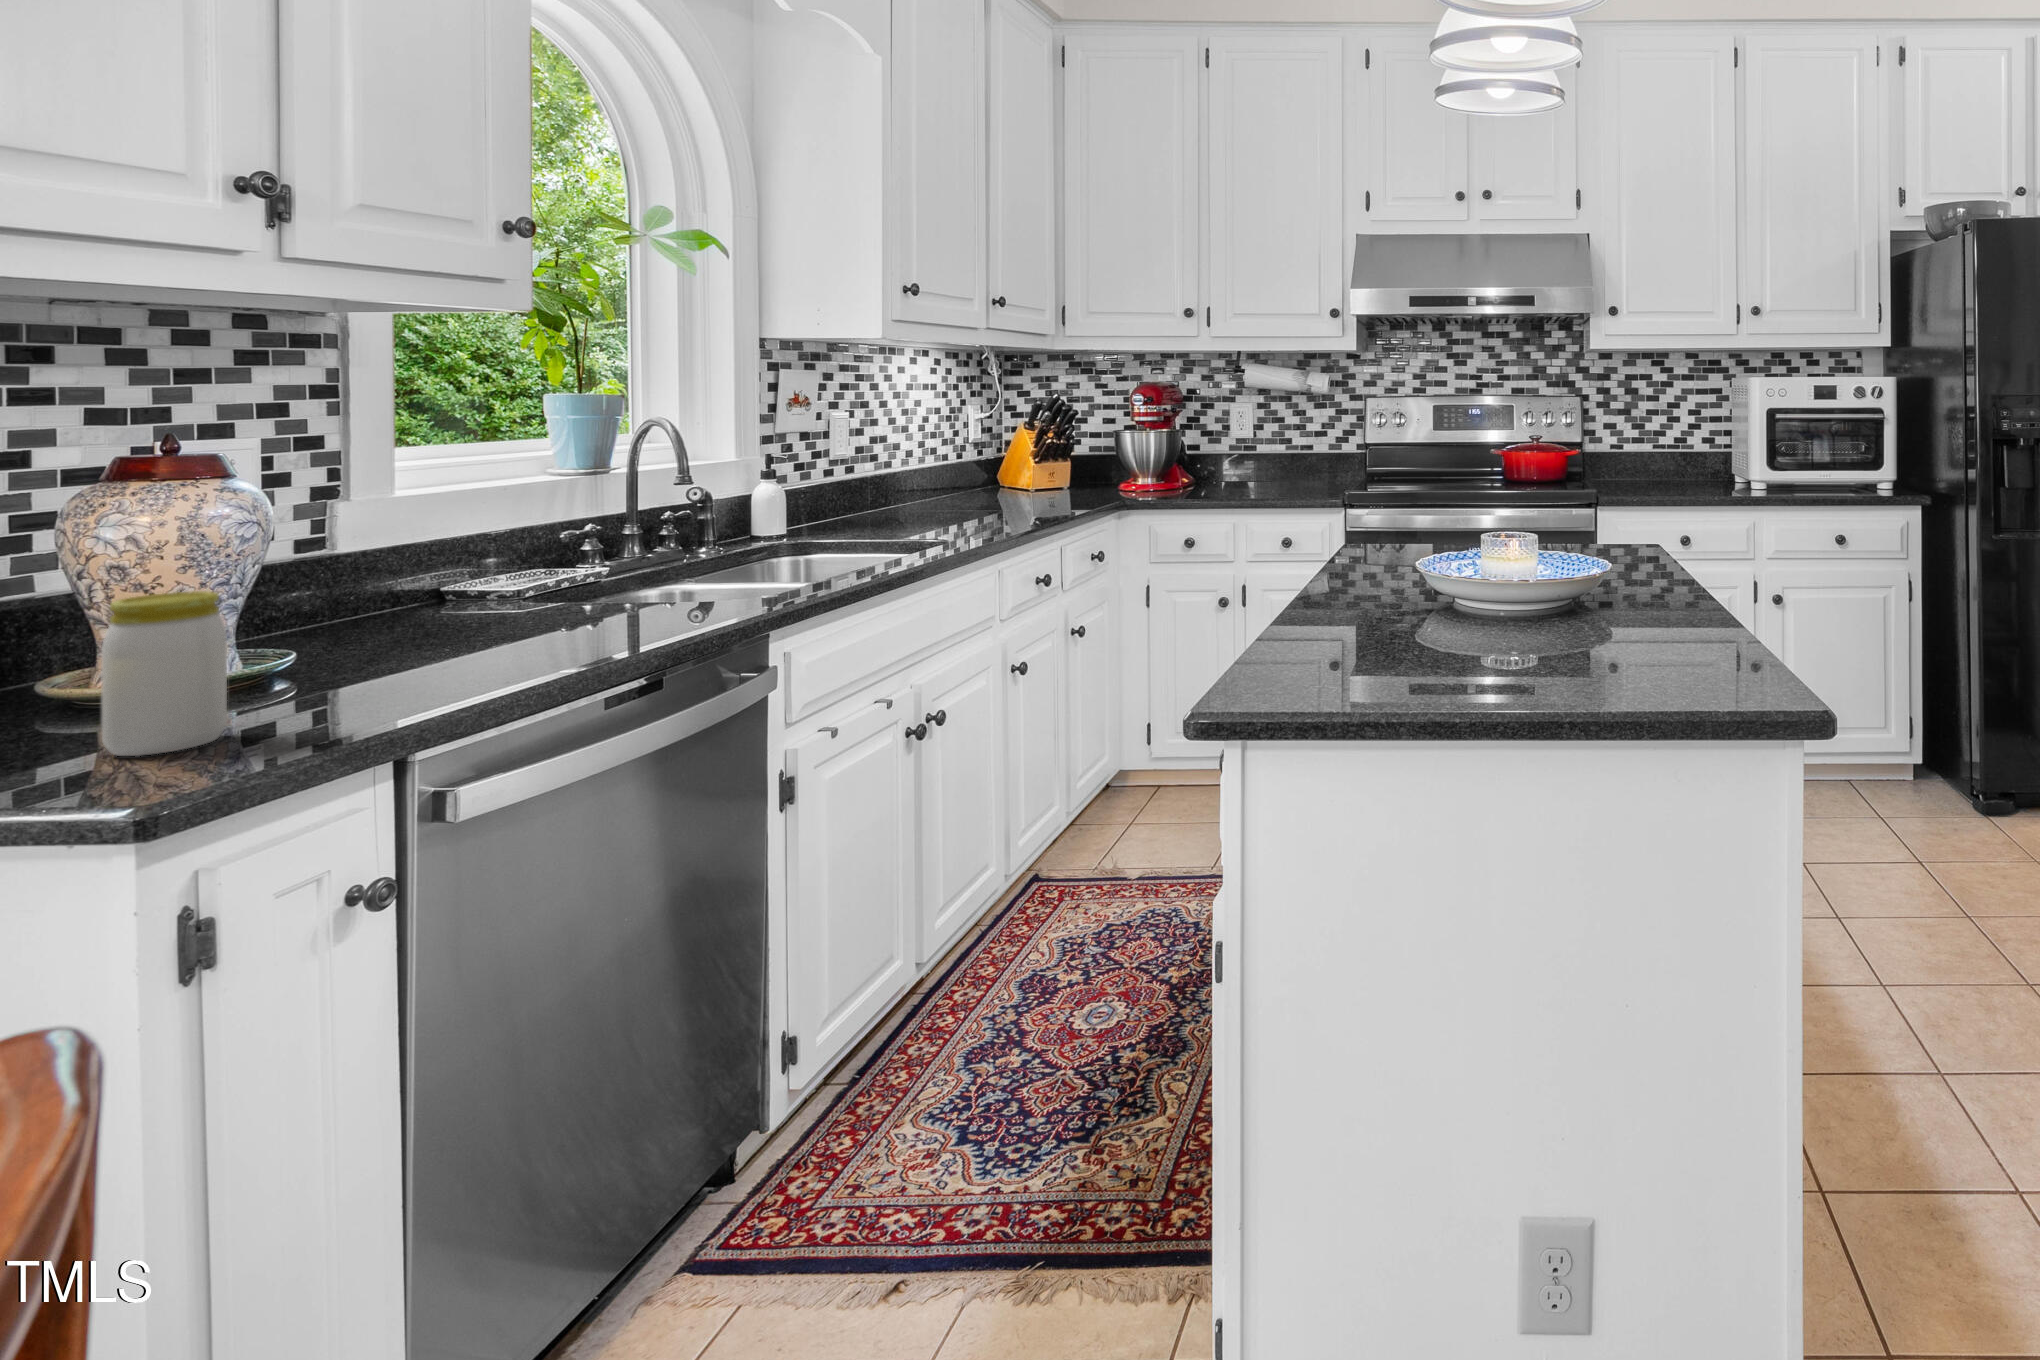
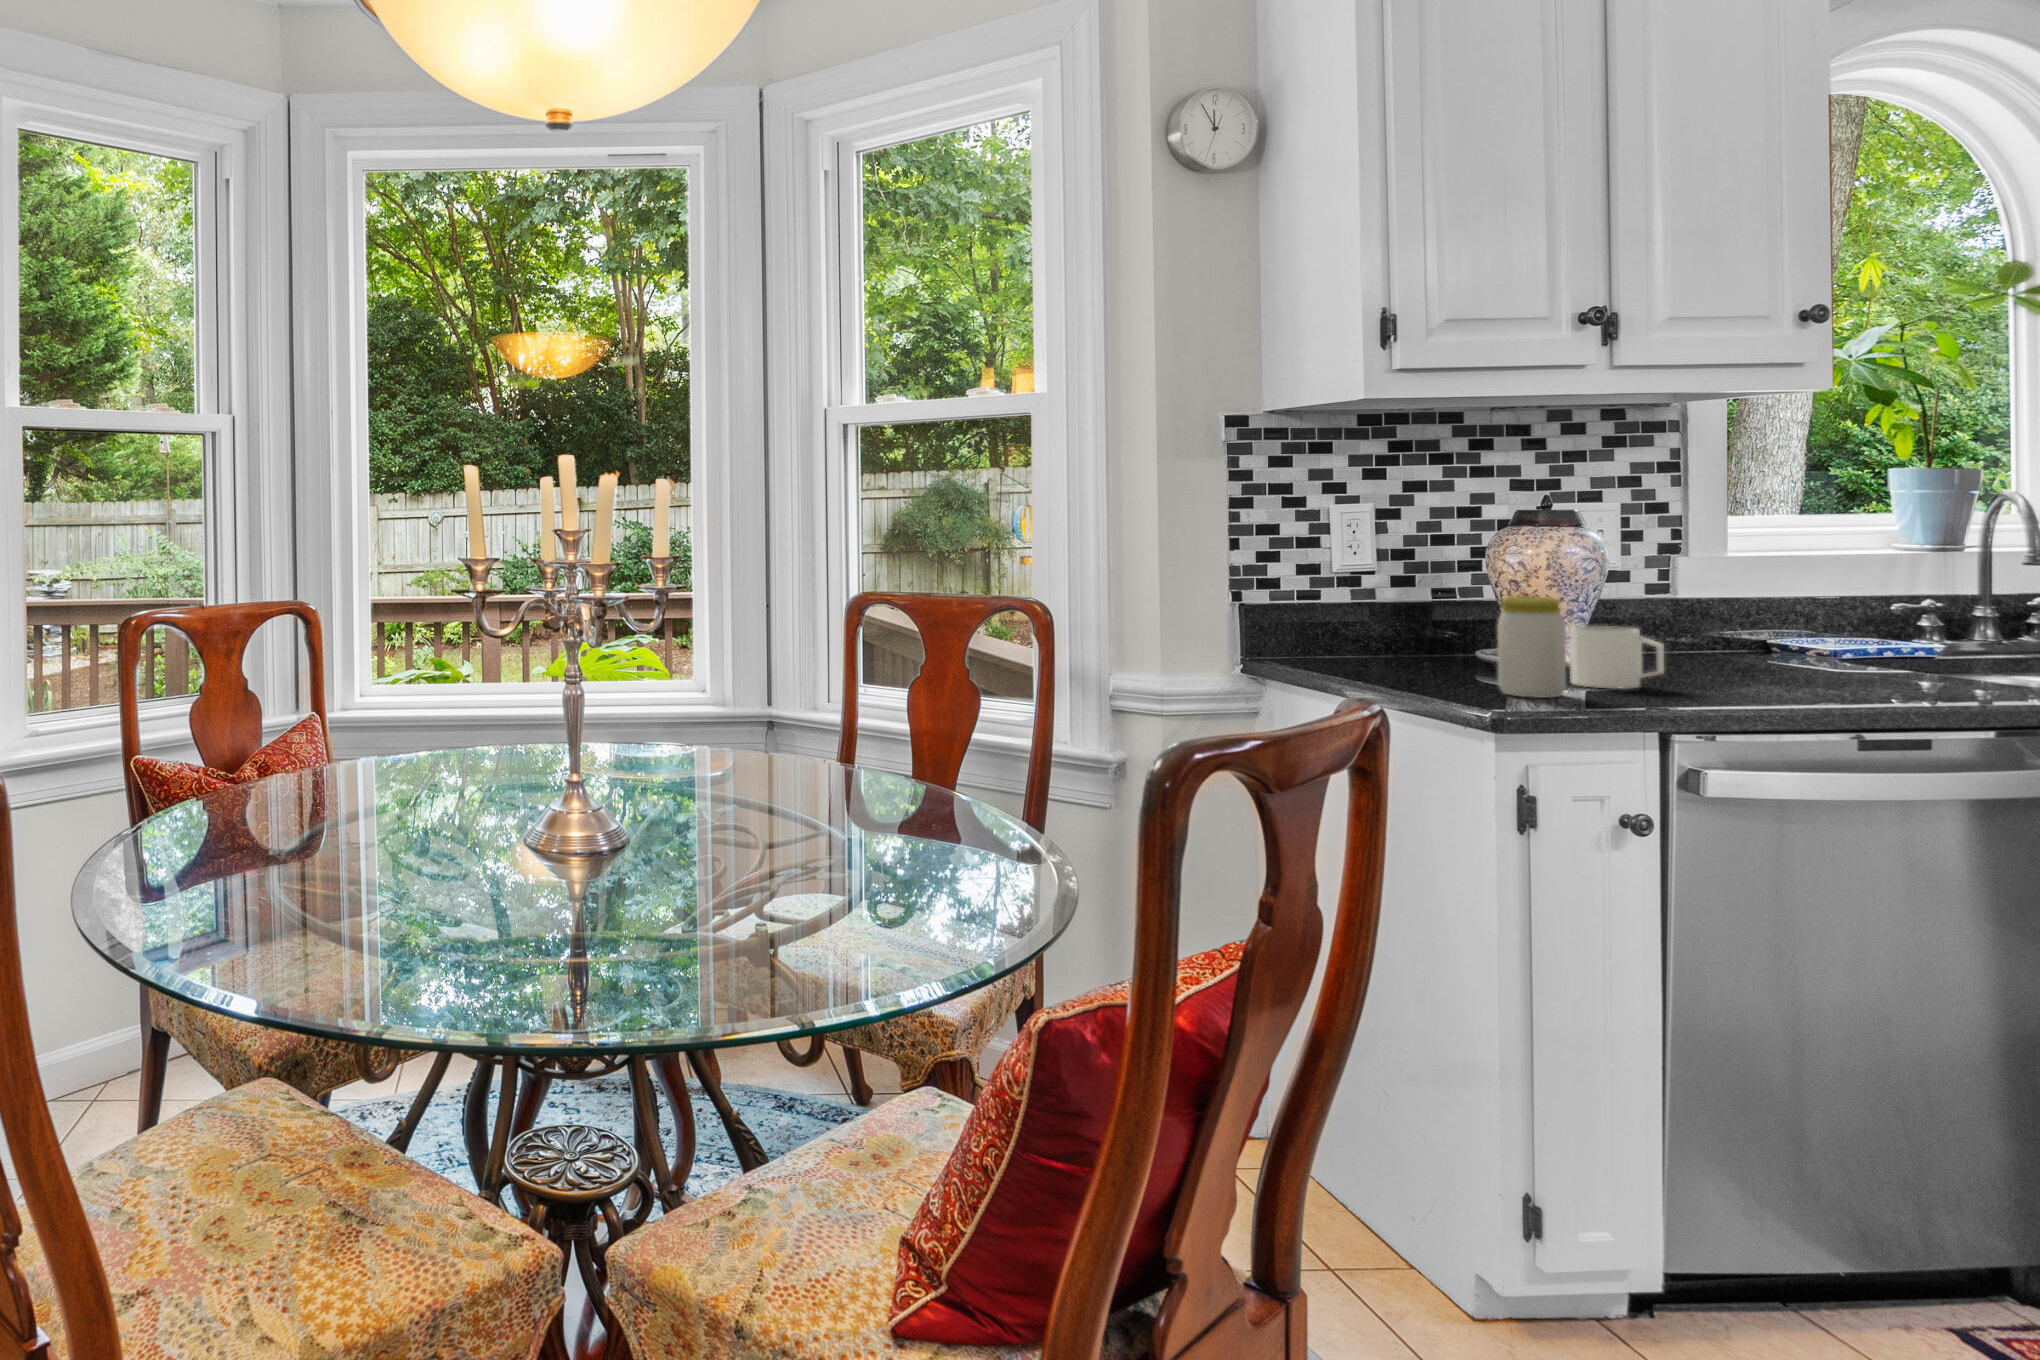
mug: none [220,613,365,709] -> present [1570,626,1664,689]

